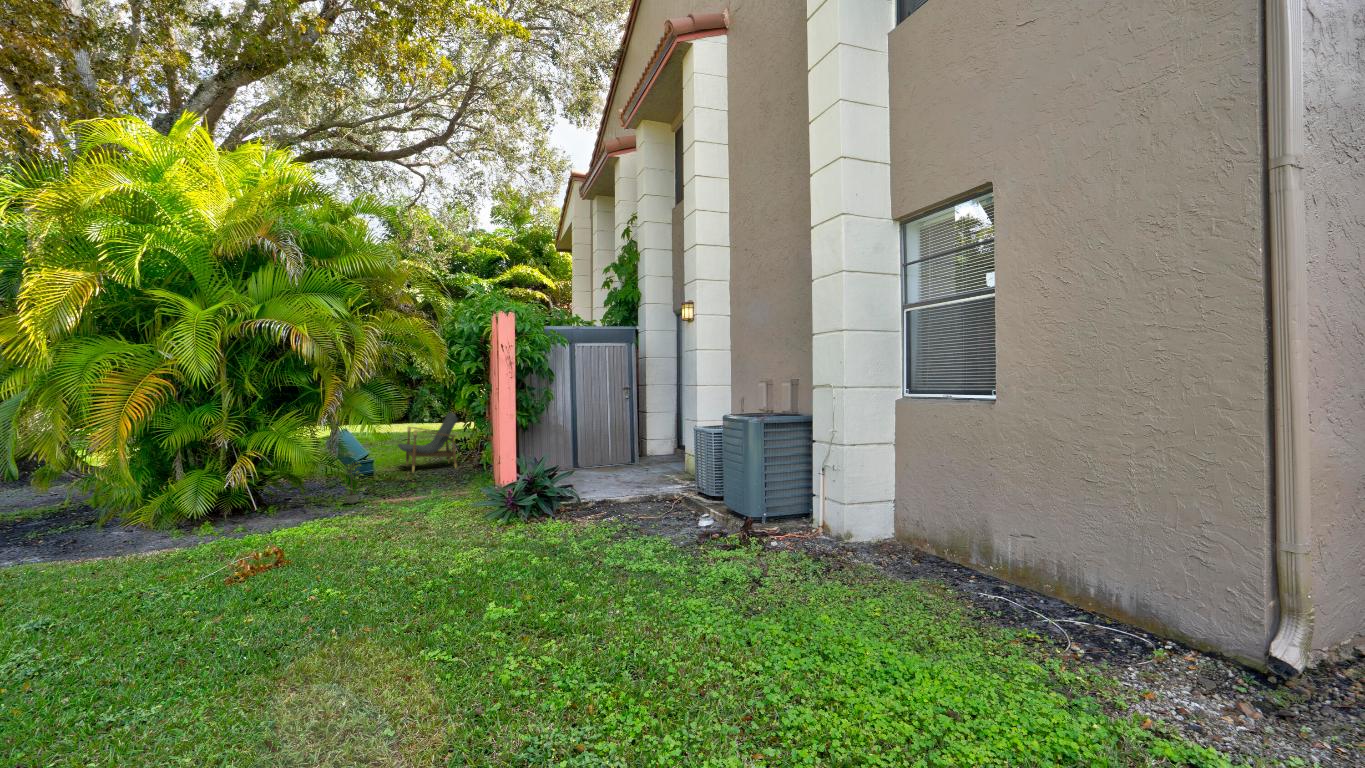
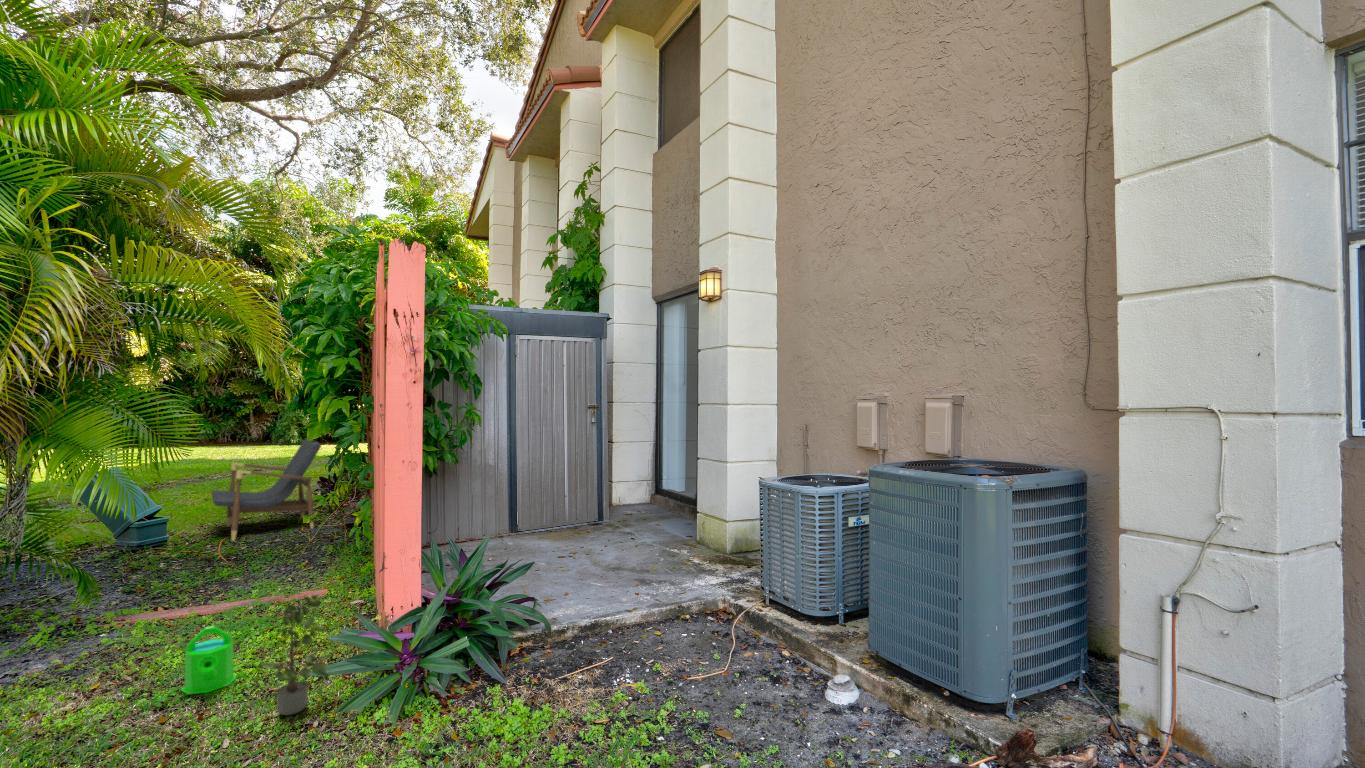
potted plant: present [341,462,366,504] -> present [262,595,332,715]
watering can: none [417,489,439,517] -> present [181,626,237,694]

